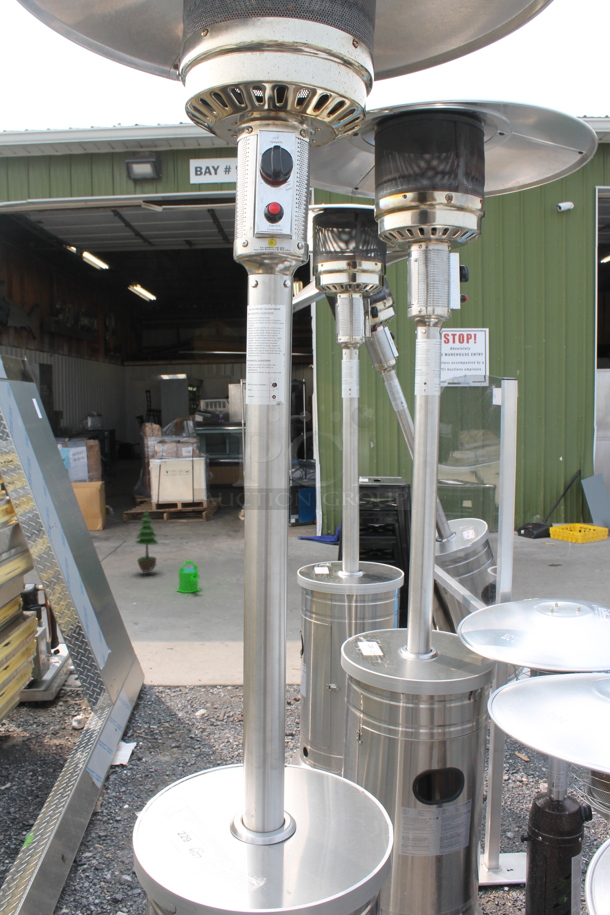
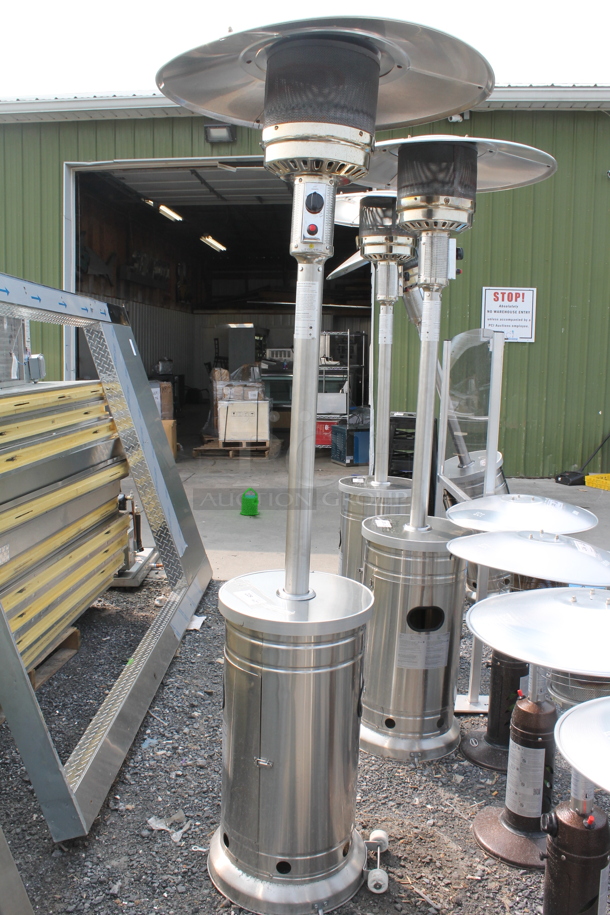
potted tree: present [136,510,158,574] -> none [204,442,225,499]

